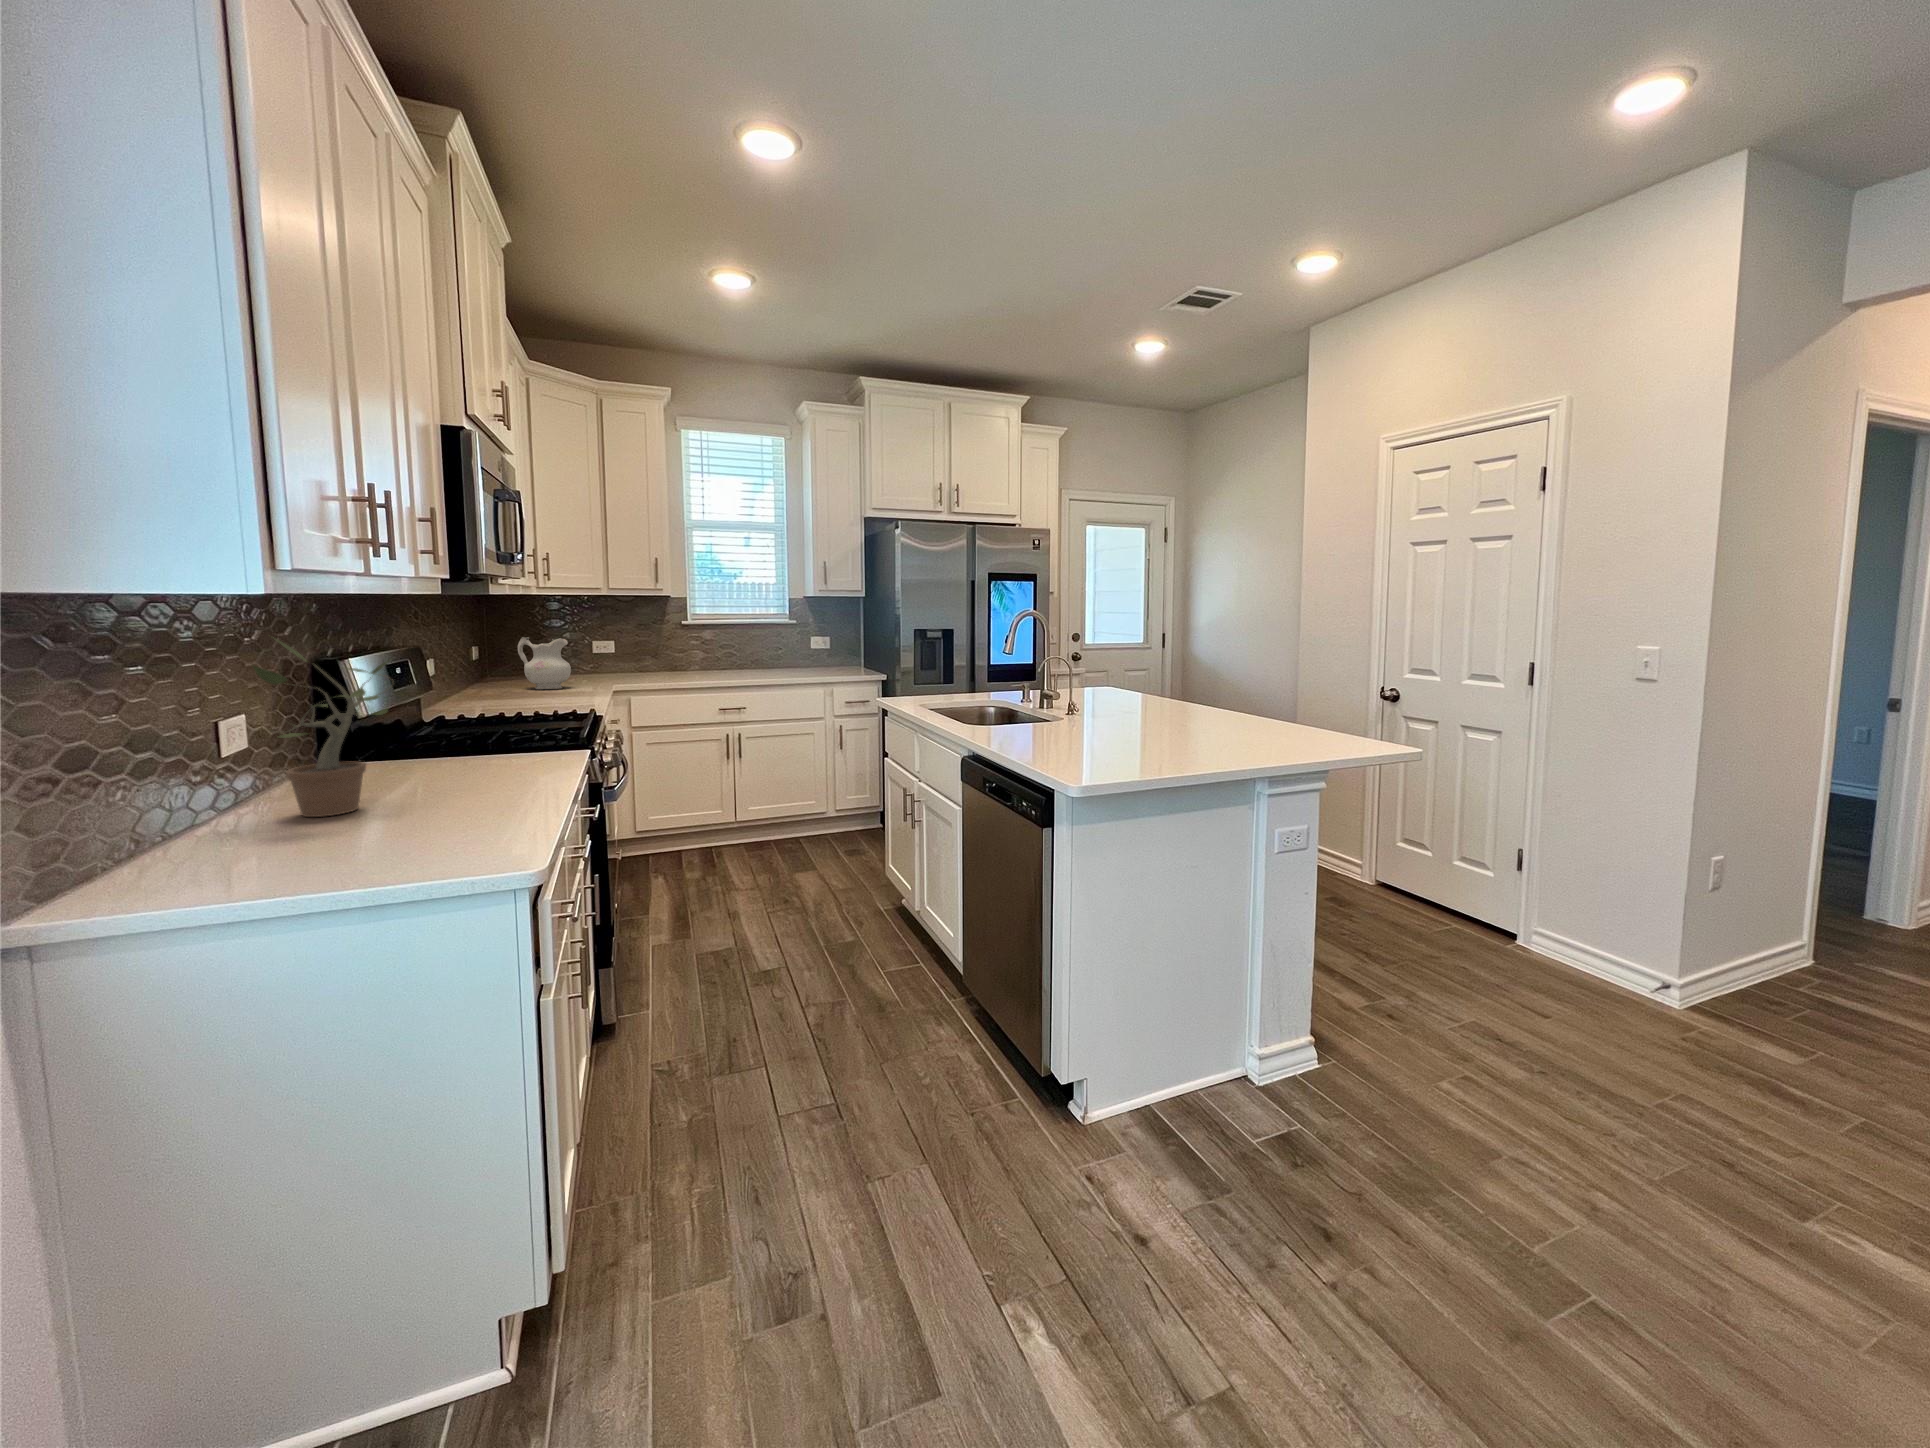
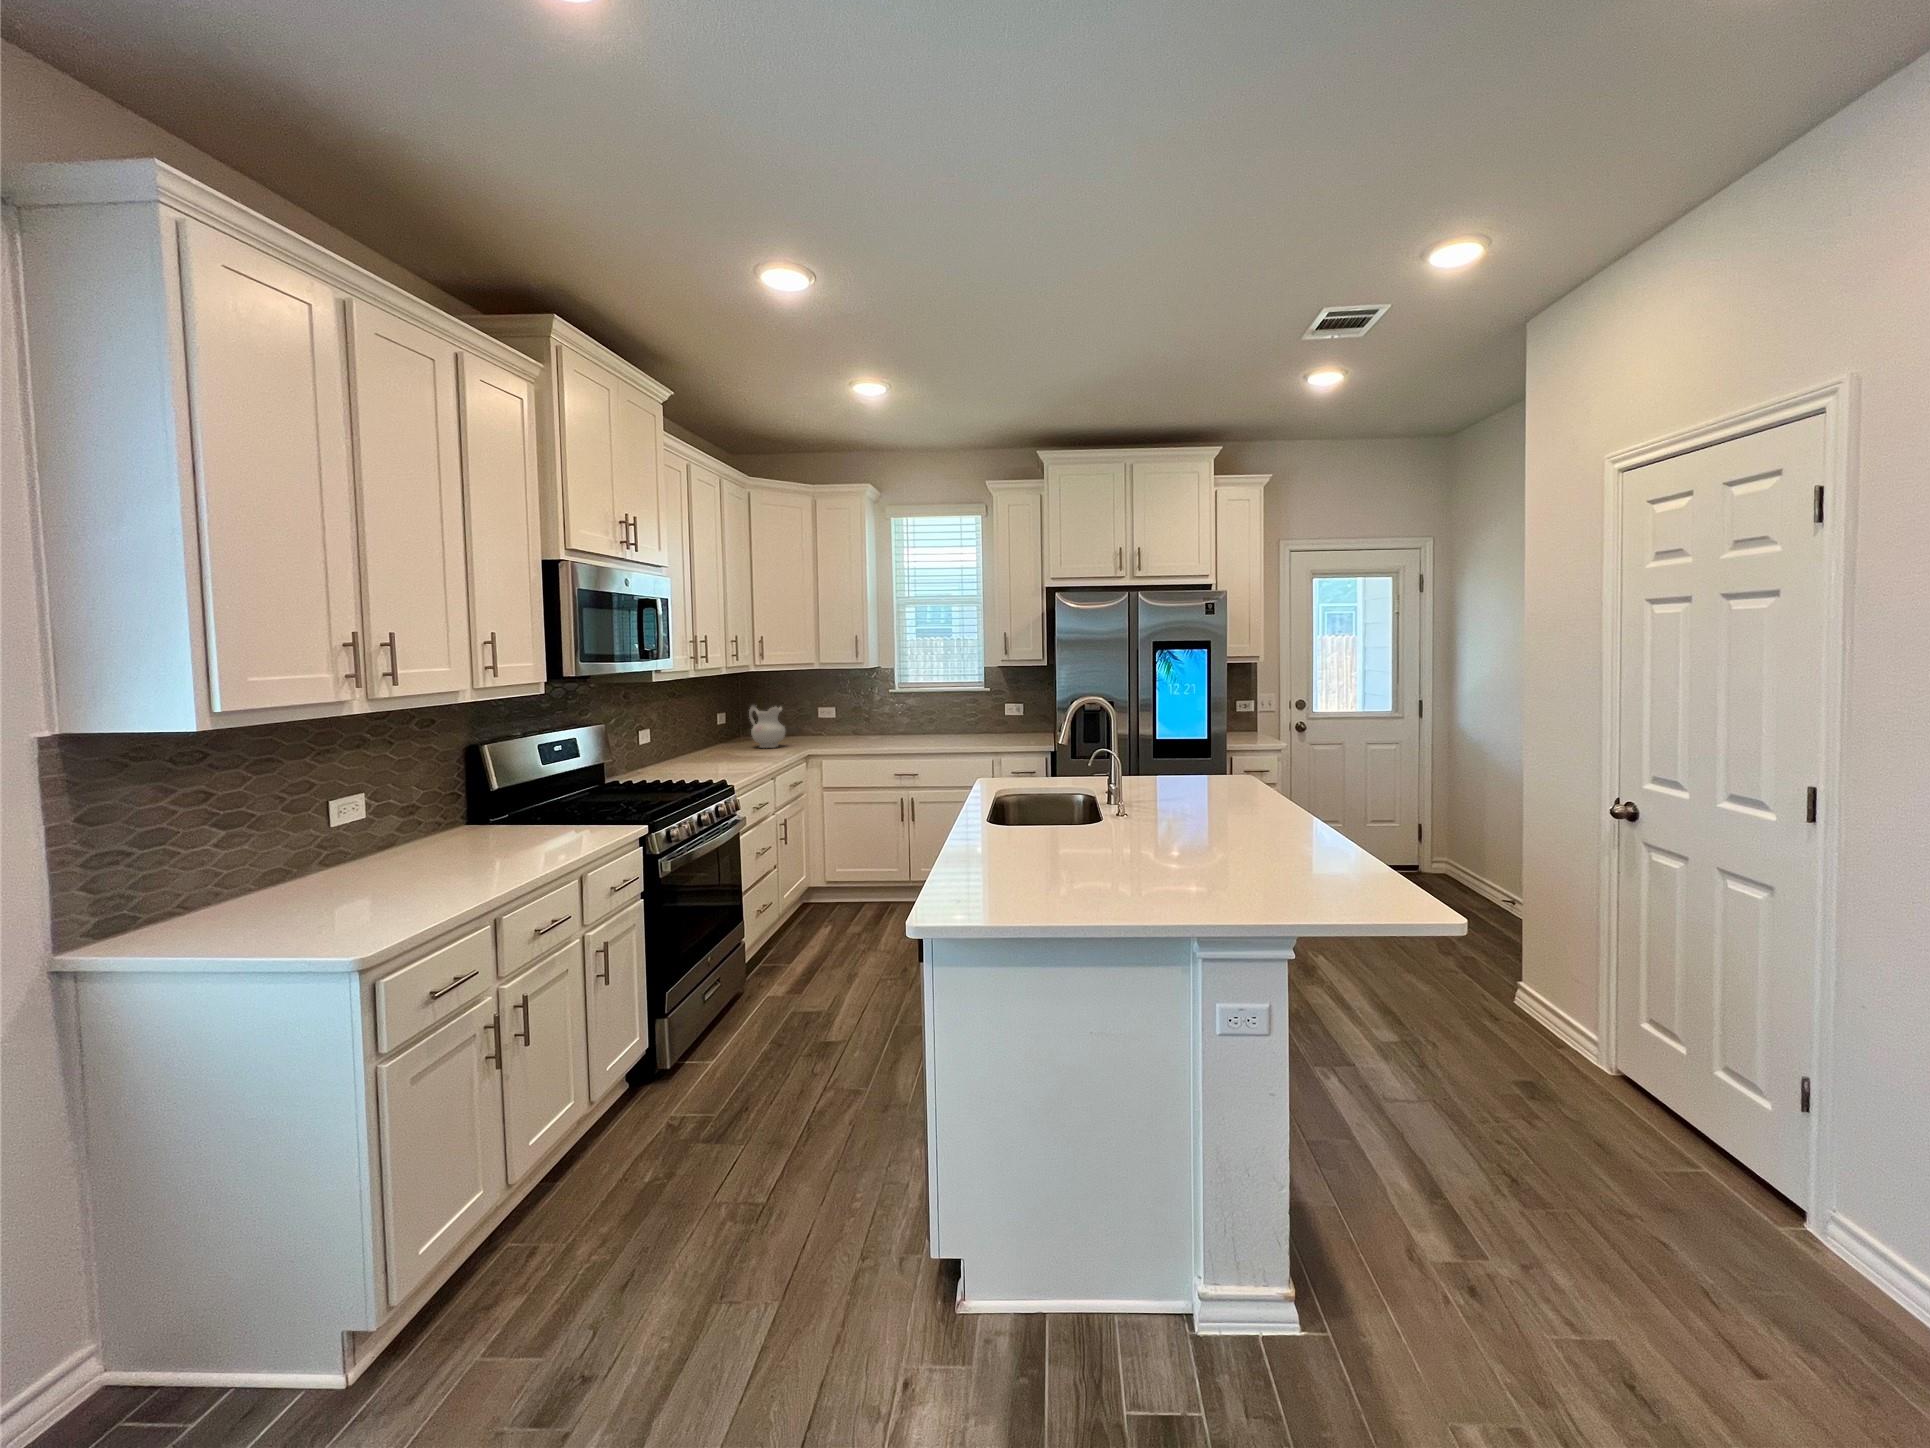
potted plant: present [253,638,393,817] -> none [321,742,452,879]

